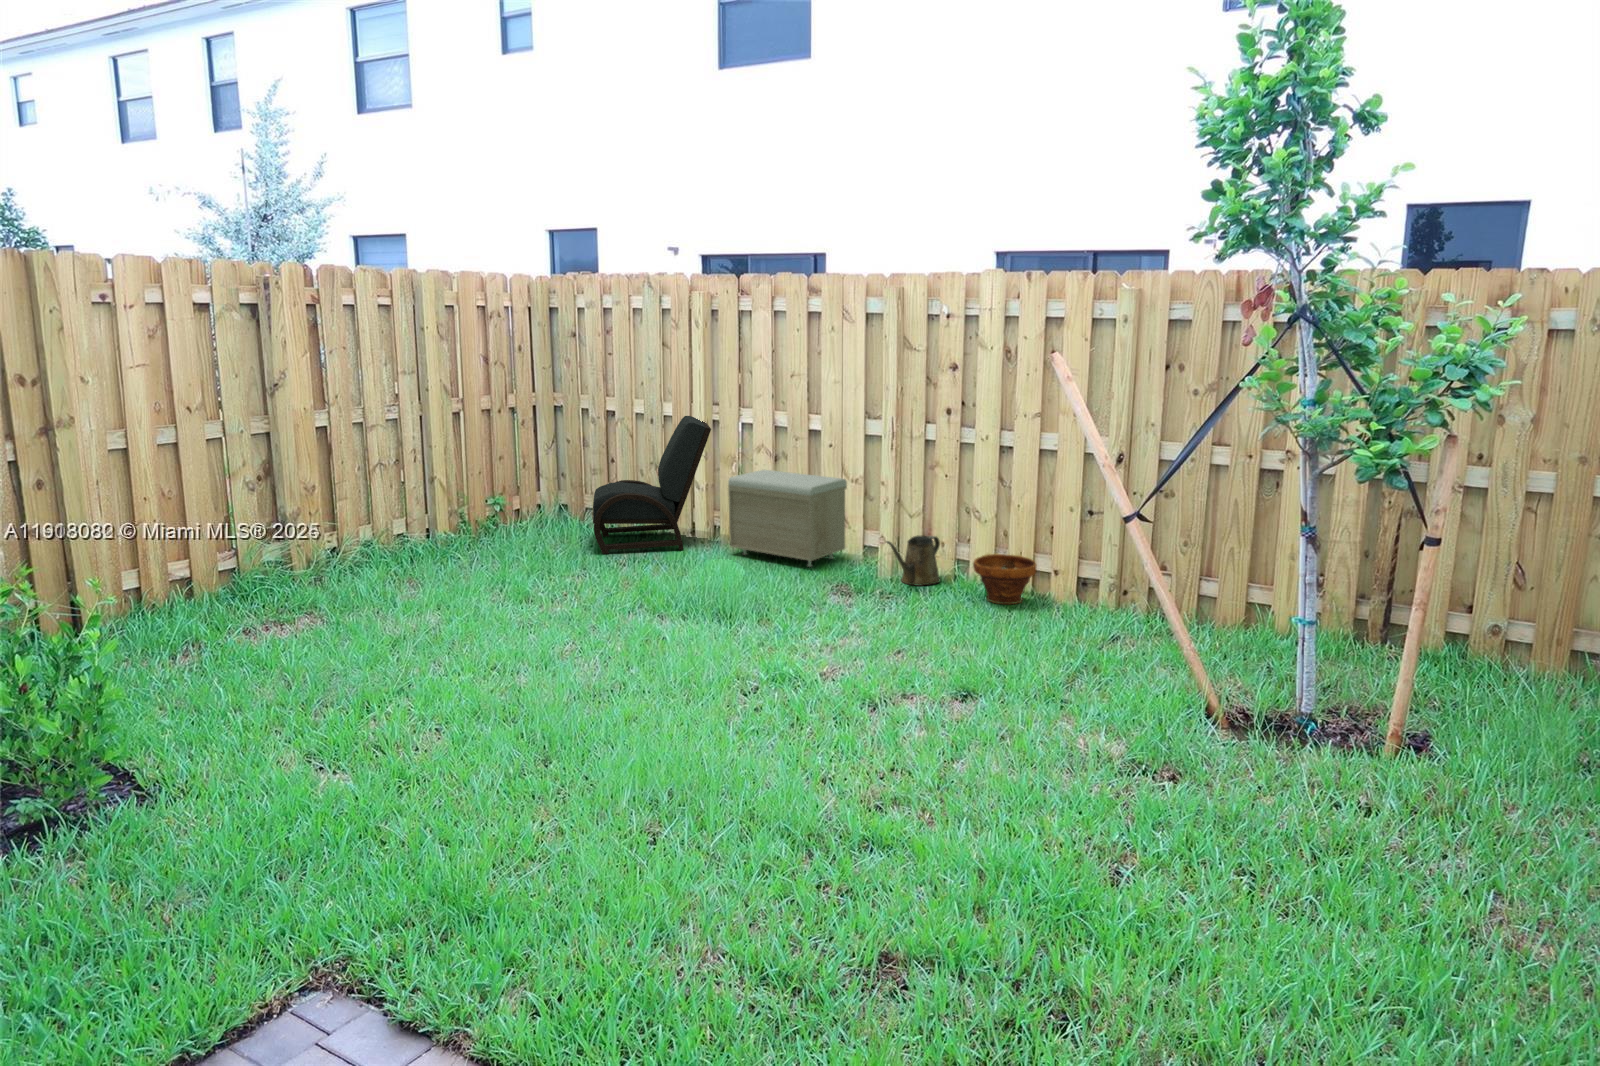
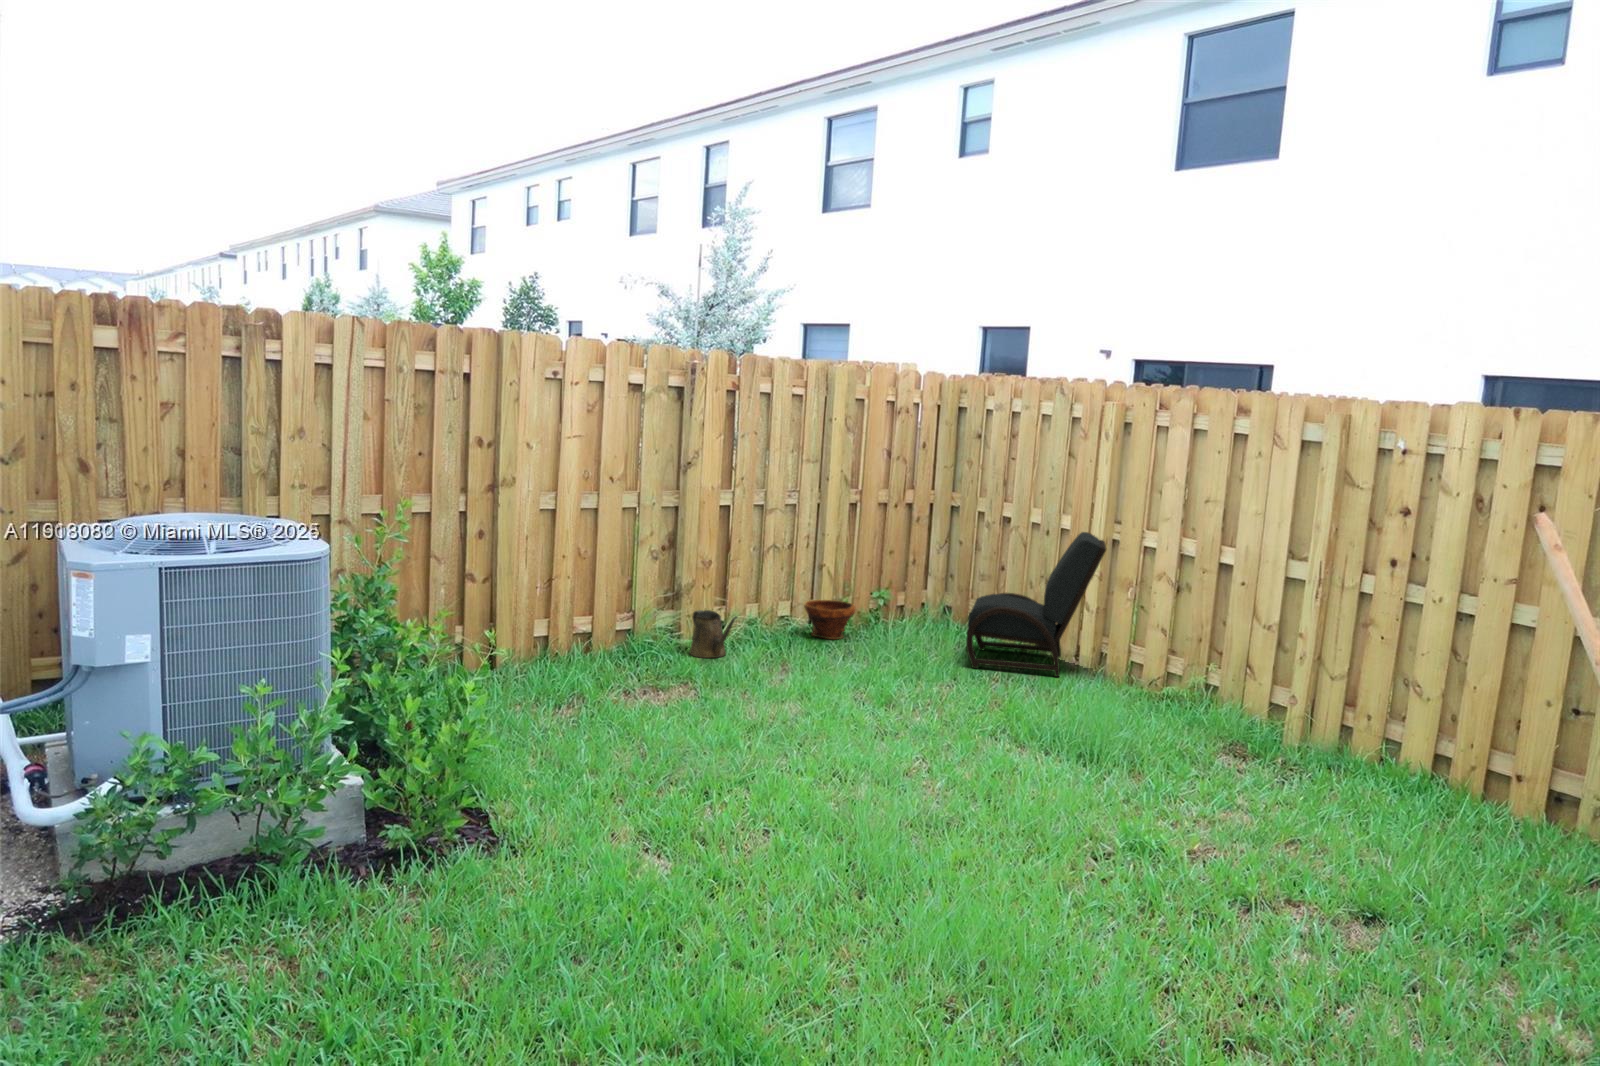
storage bench: present [728,470,847,567] -> none [1111,601,1257,719]
watering can: present [886,535,940,586] -> present [689,610,737,658]
planter: present [973,553,1036,604] -> present [804,600,856,639]

